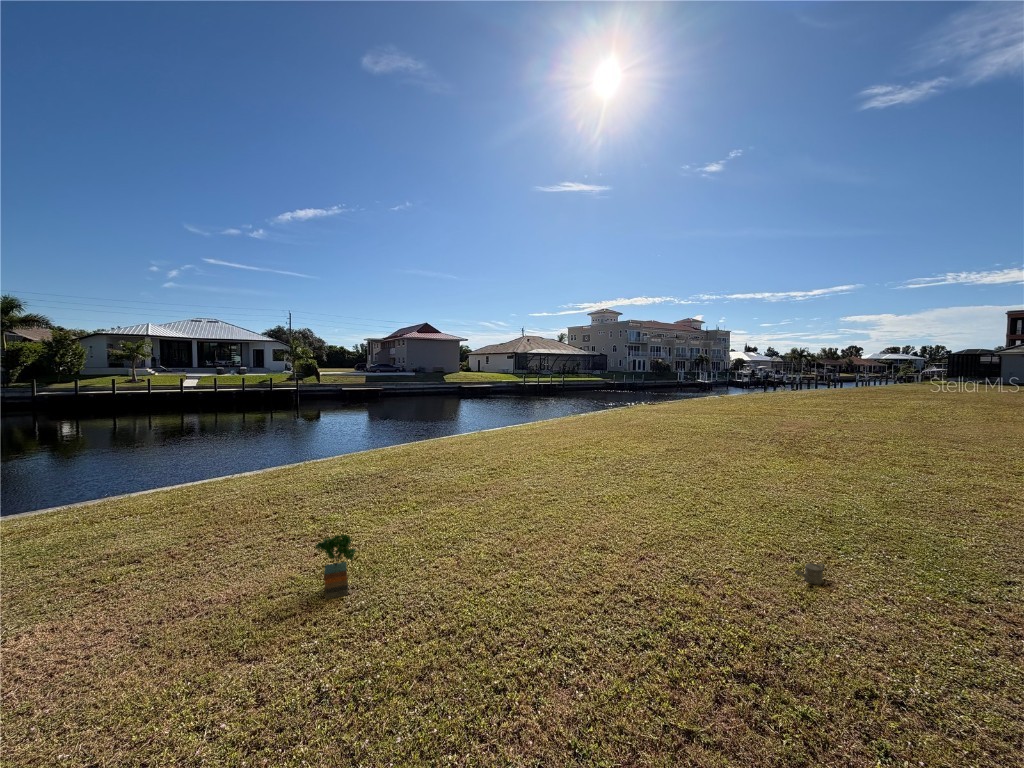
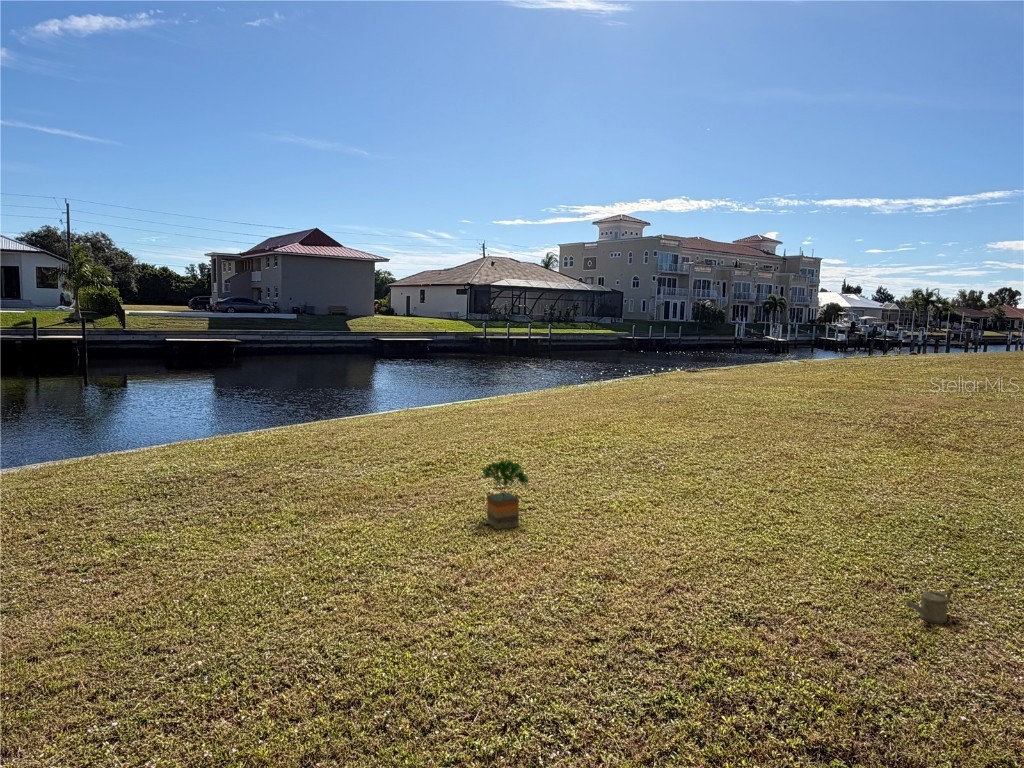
potted tree: present [316,534,356,599] -> present [482,460,528,530]

